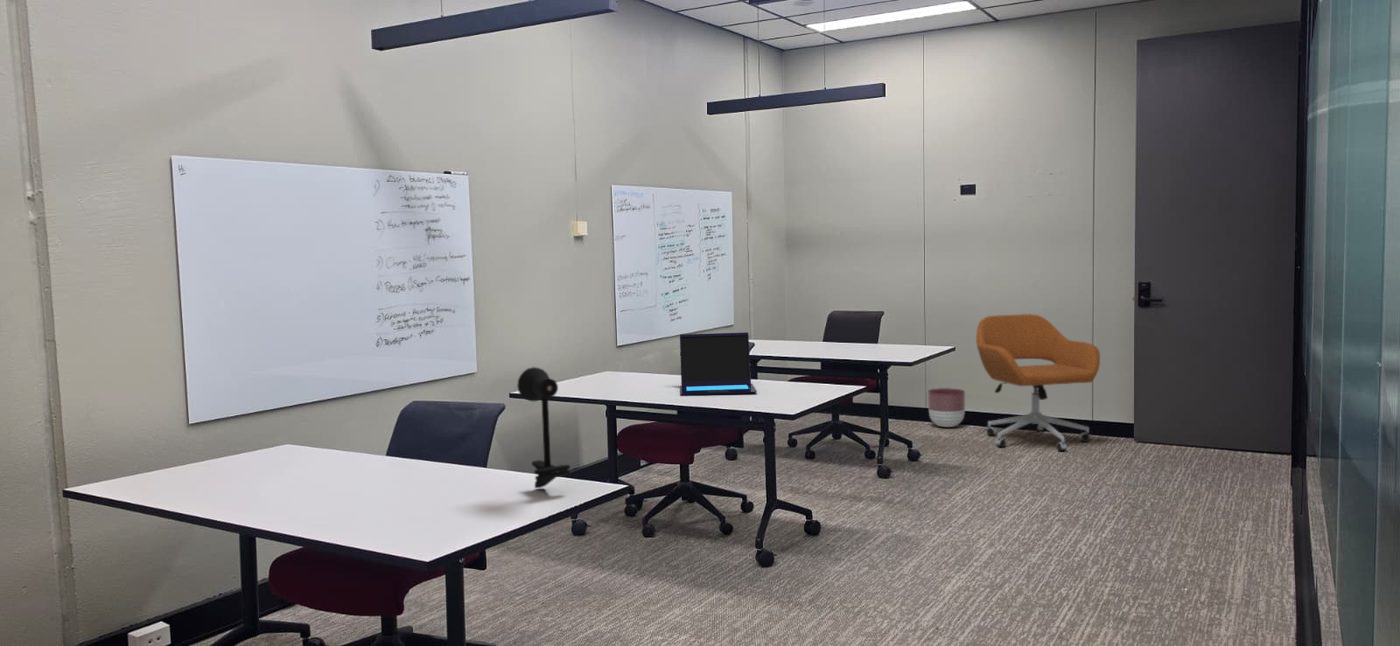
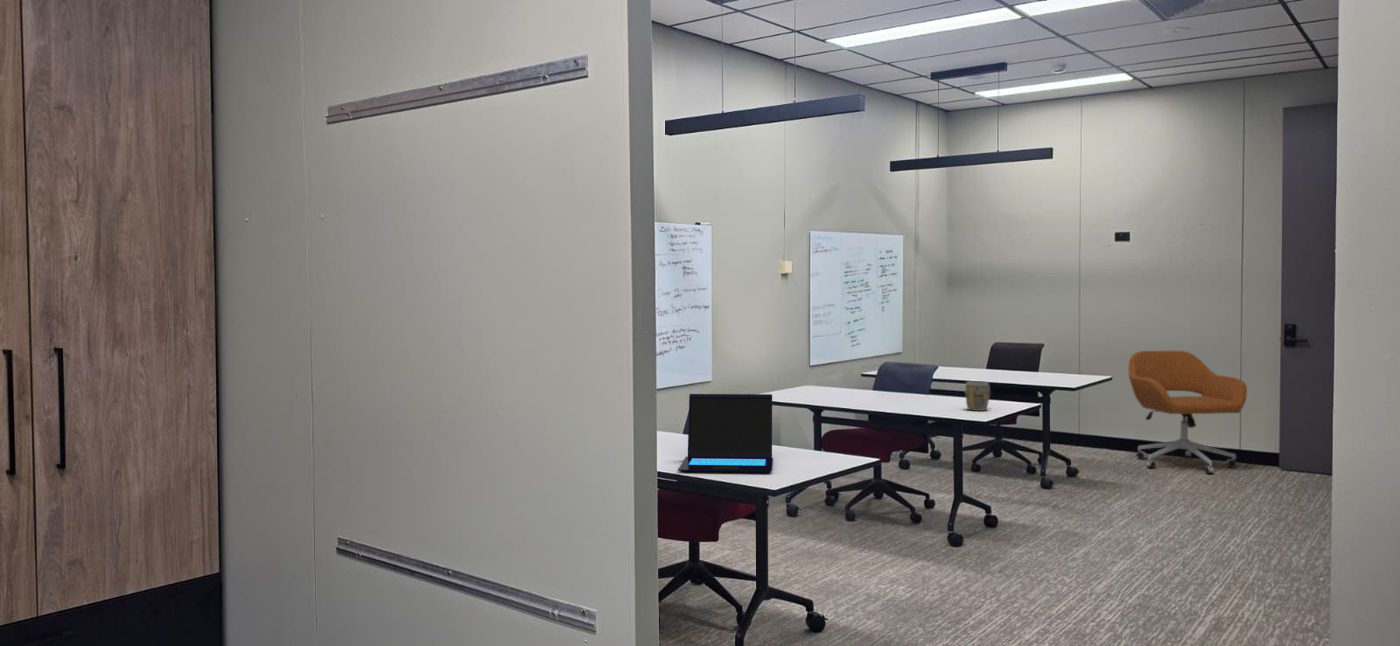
laptop: present [680,332,757,396] -> present [678,394,773,473]
mug: none [774,363,805,399] -> present [965,381,990,411]
desk lamp: present [517,367,571,488] -> none [806,371,844,458]
planter: present [928,388,965,427] -> none [1081,415,1116,450]

